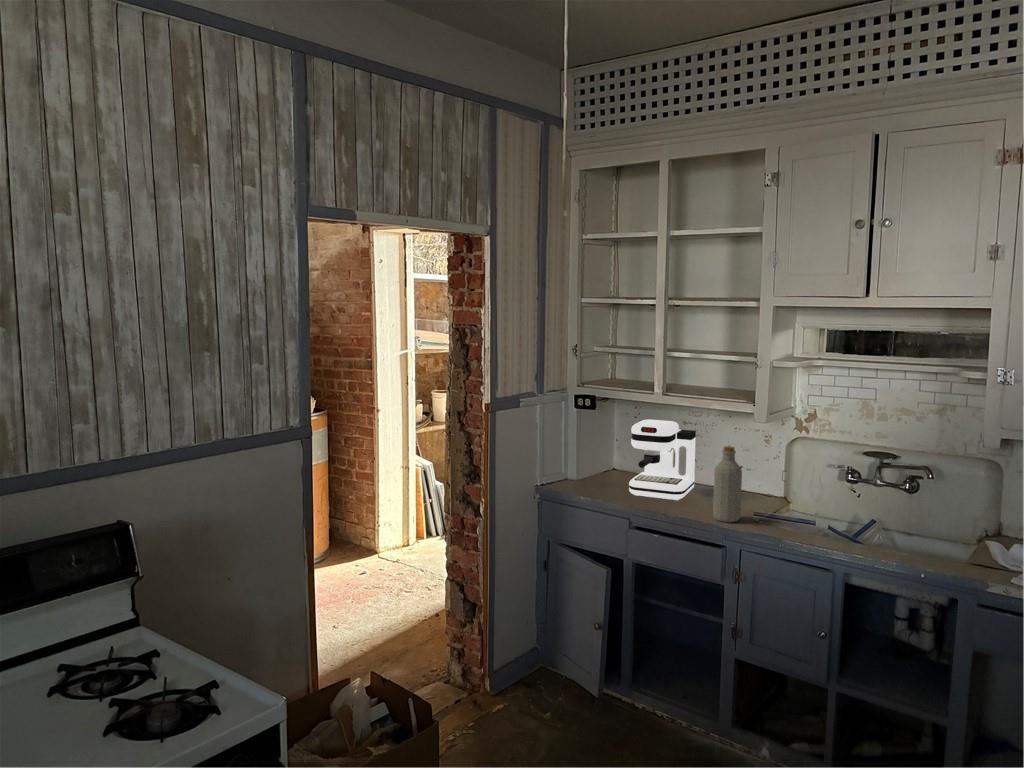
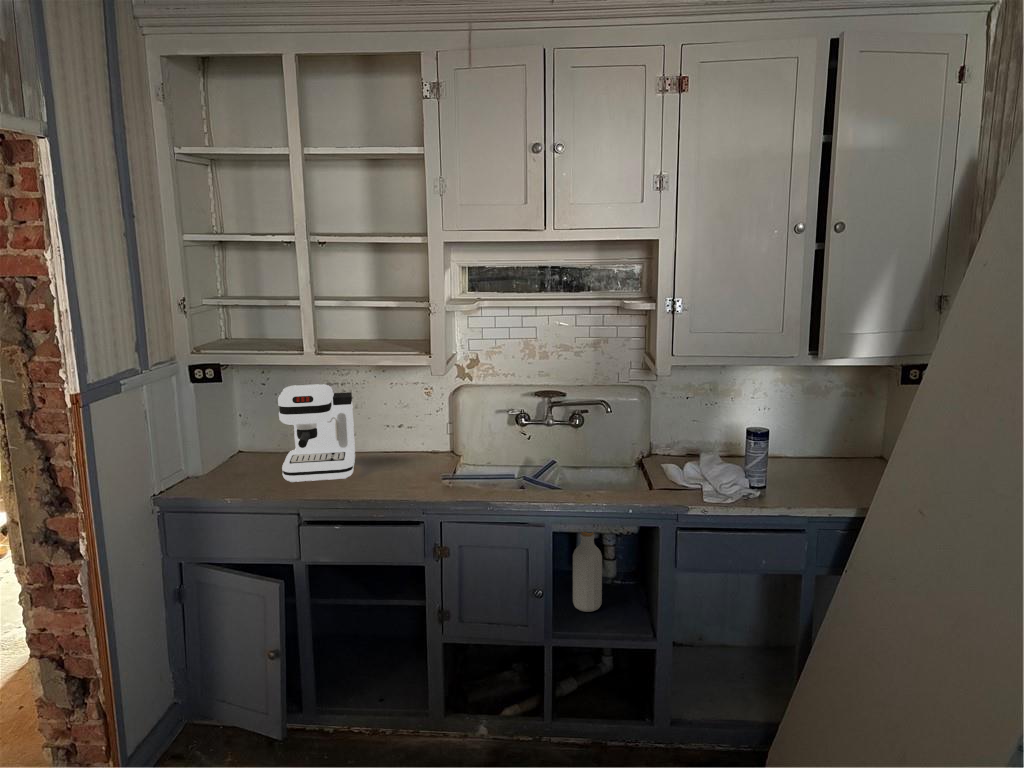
bottle: present [713,446,742,522] -> present [573,531,602,612]

